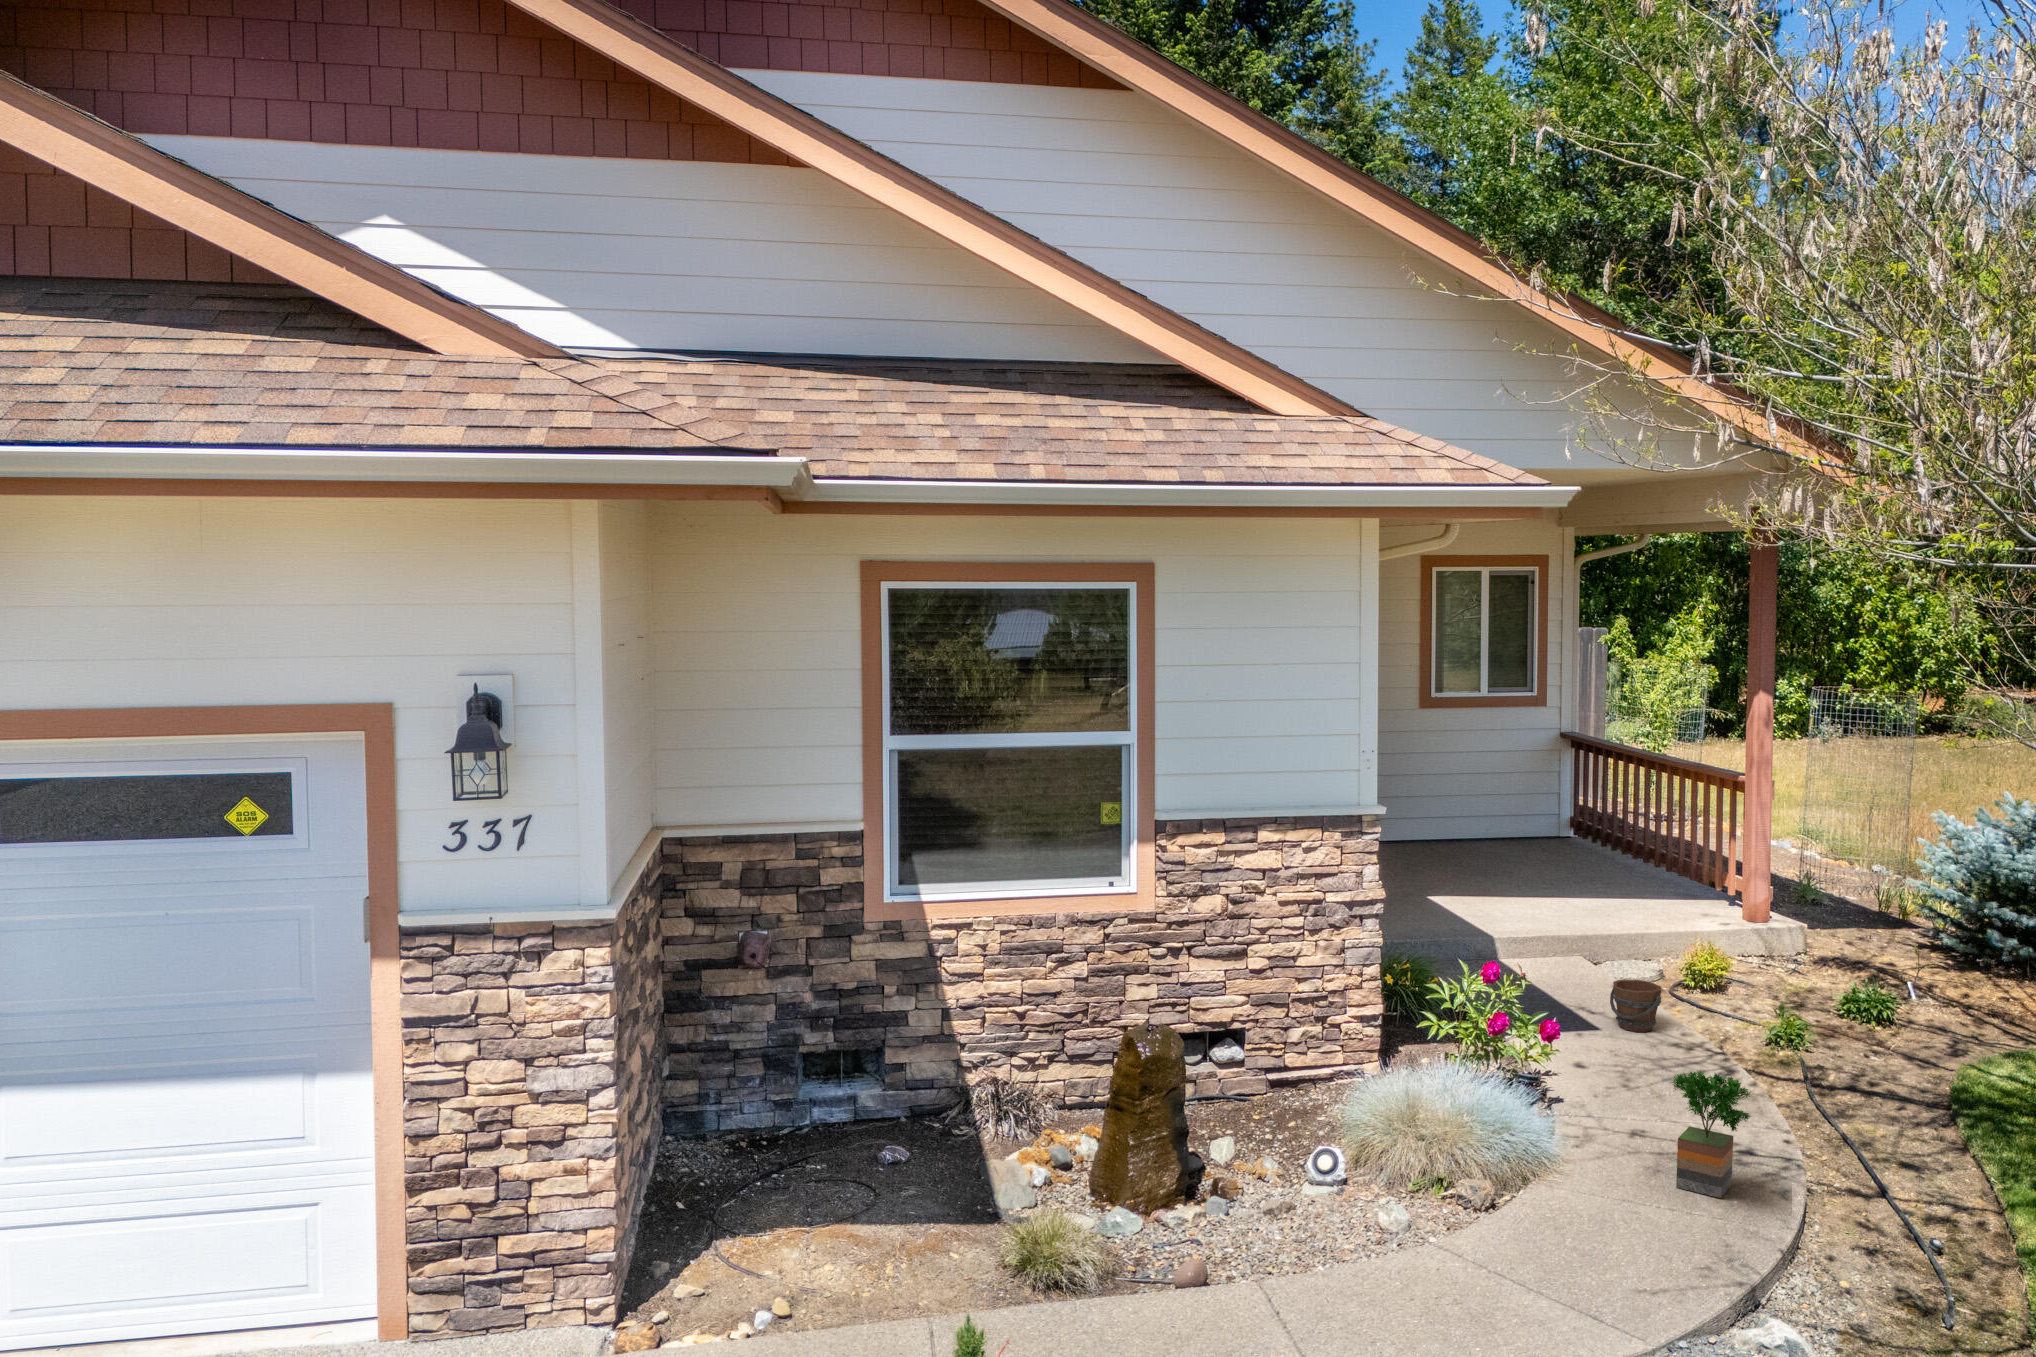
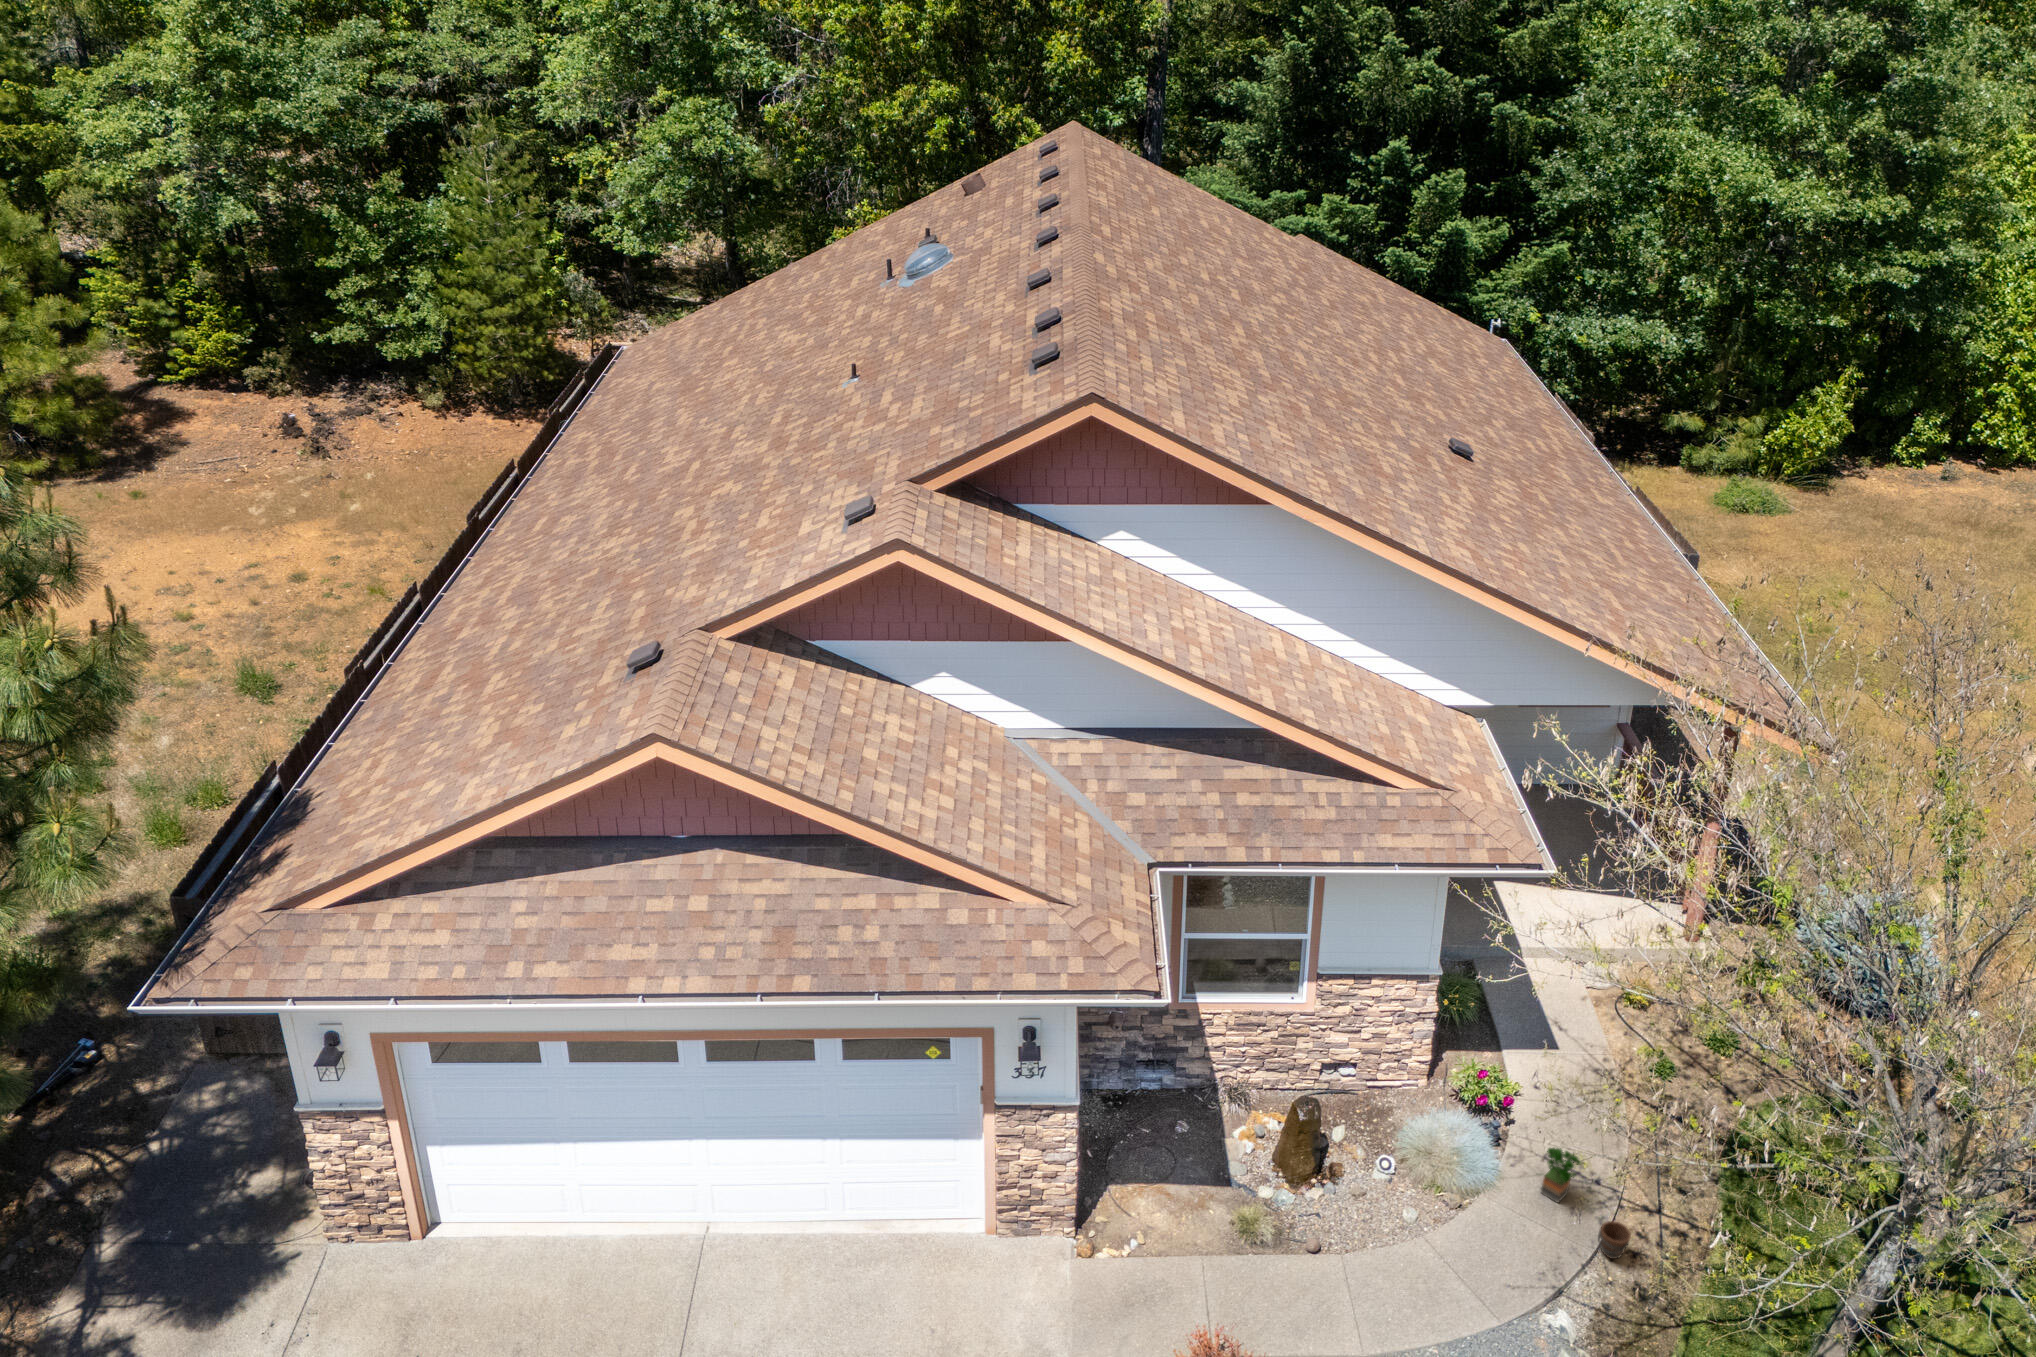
bucket: present [1610,980,1662,1032] -> present [1598,1221,1631,1259]

